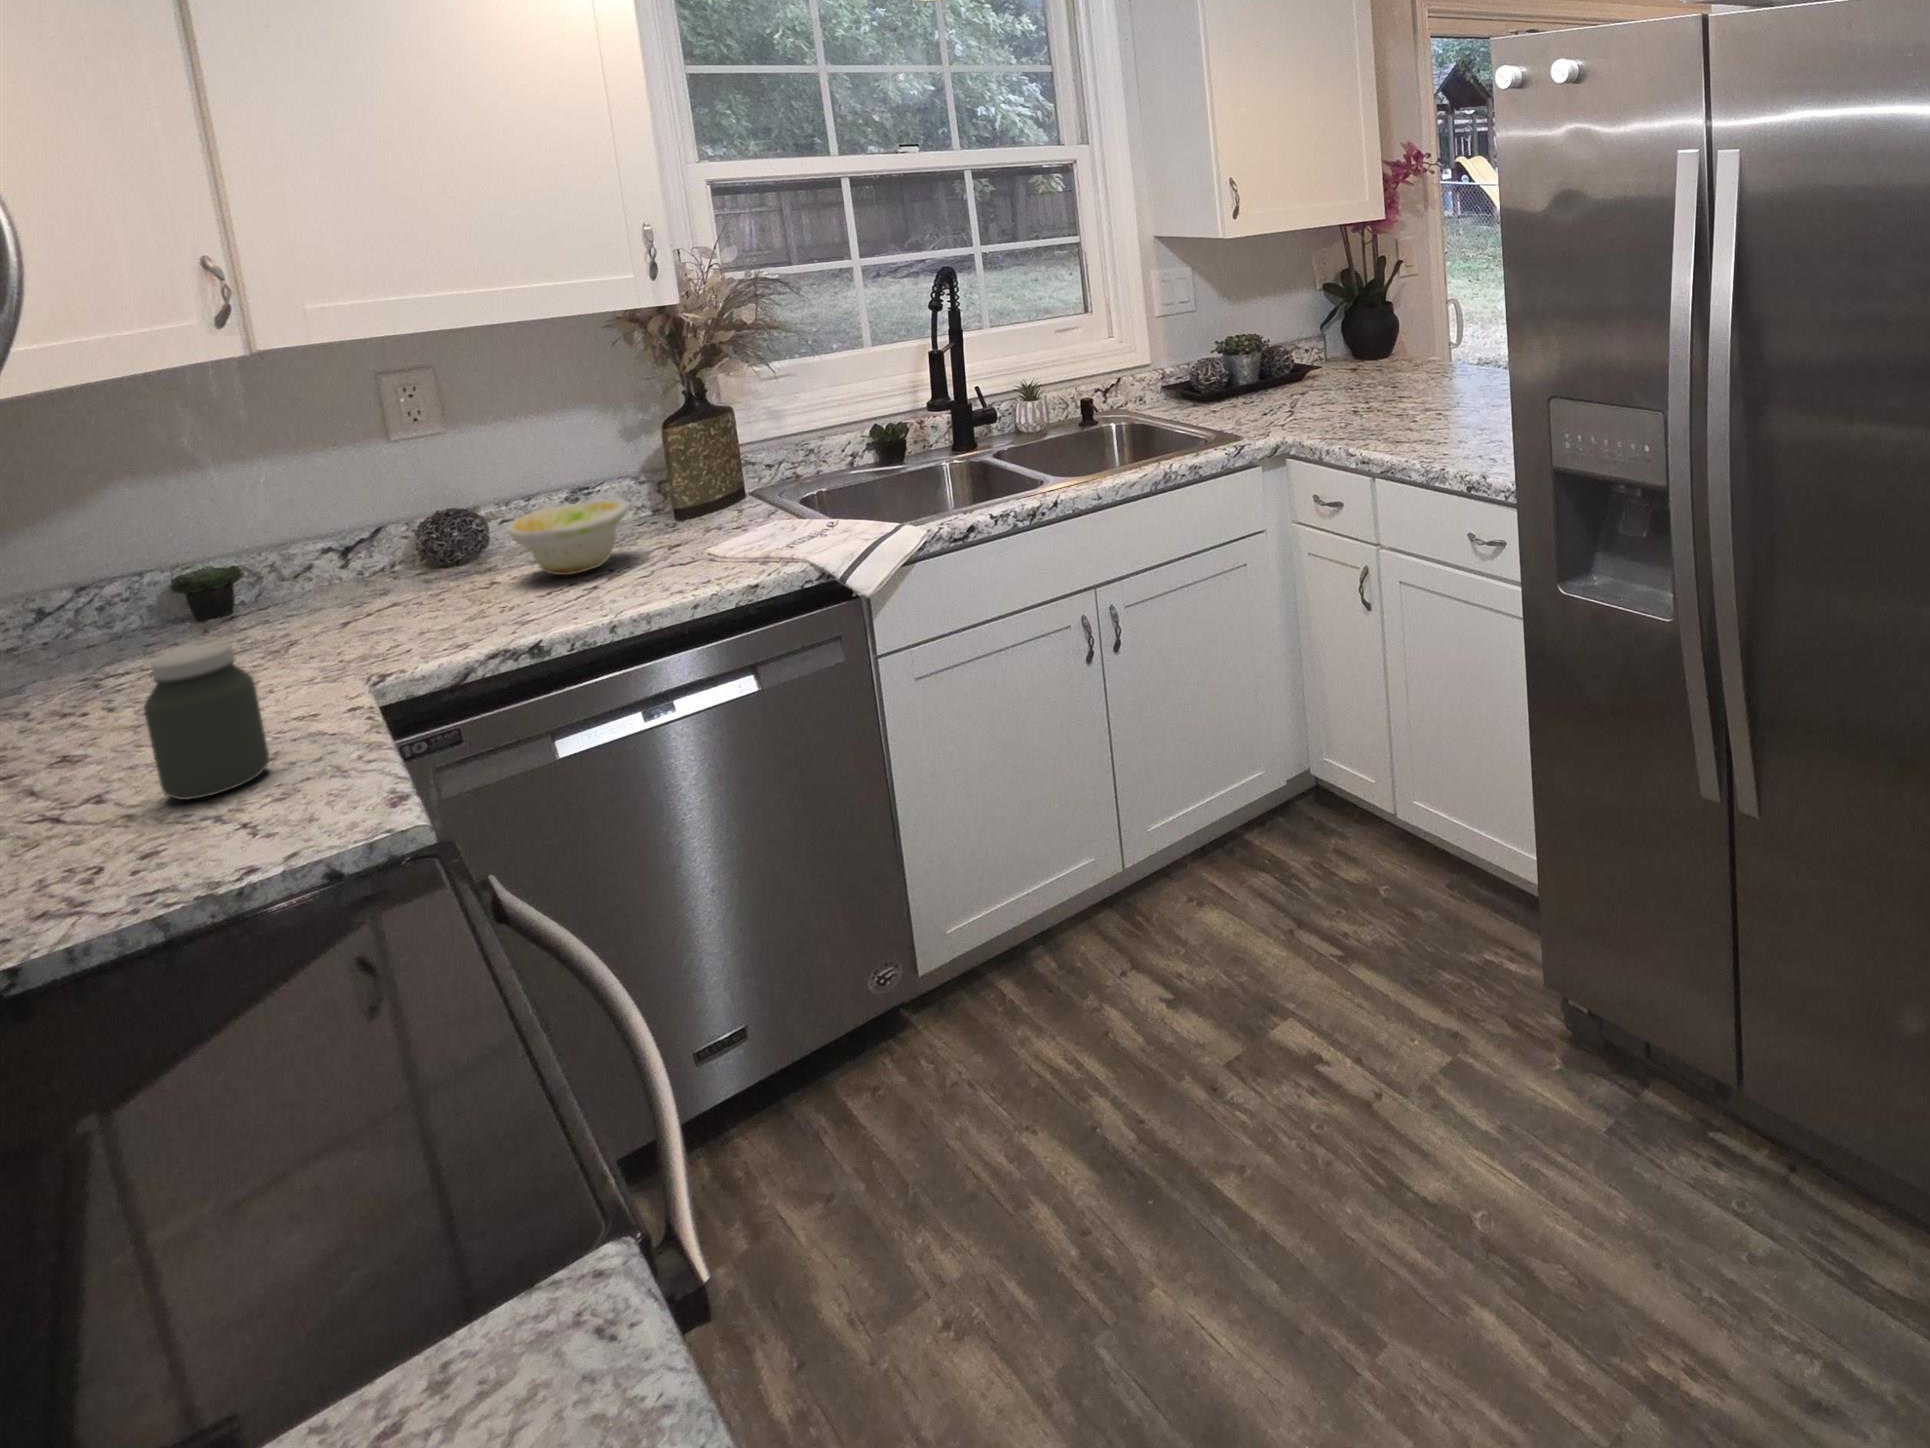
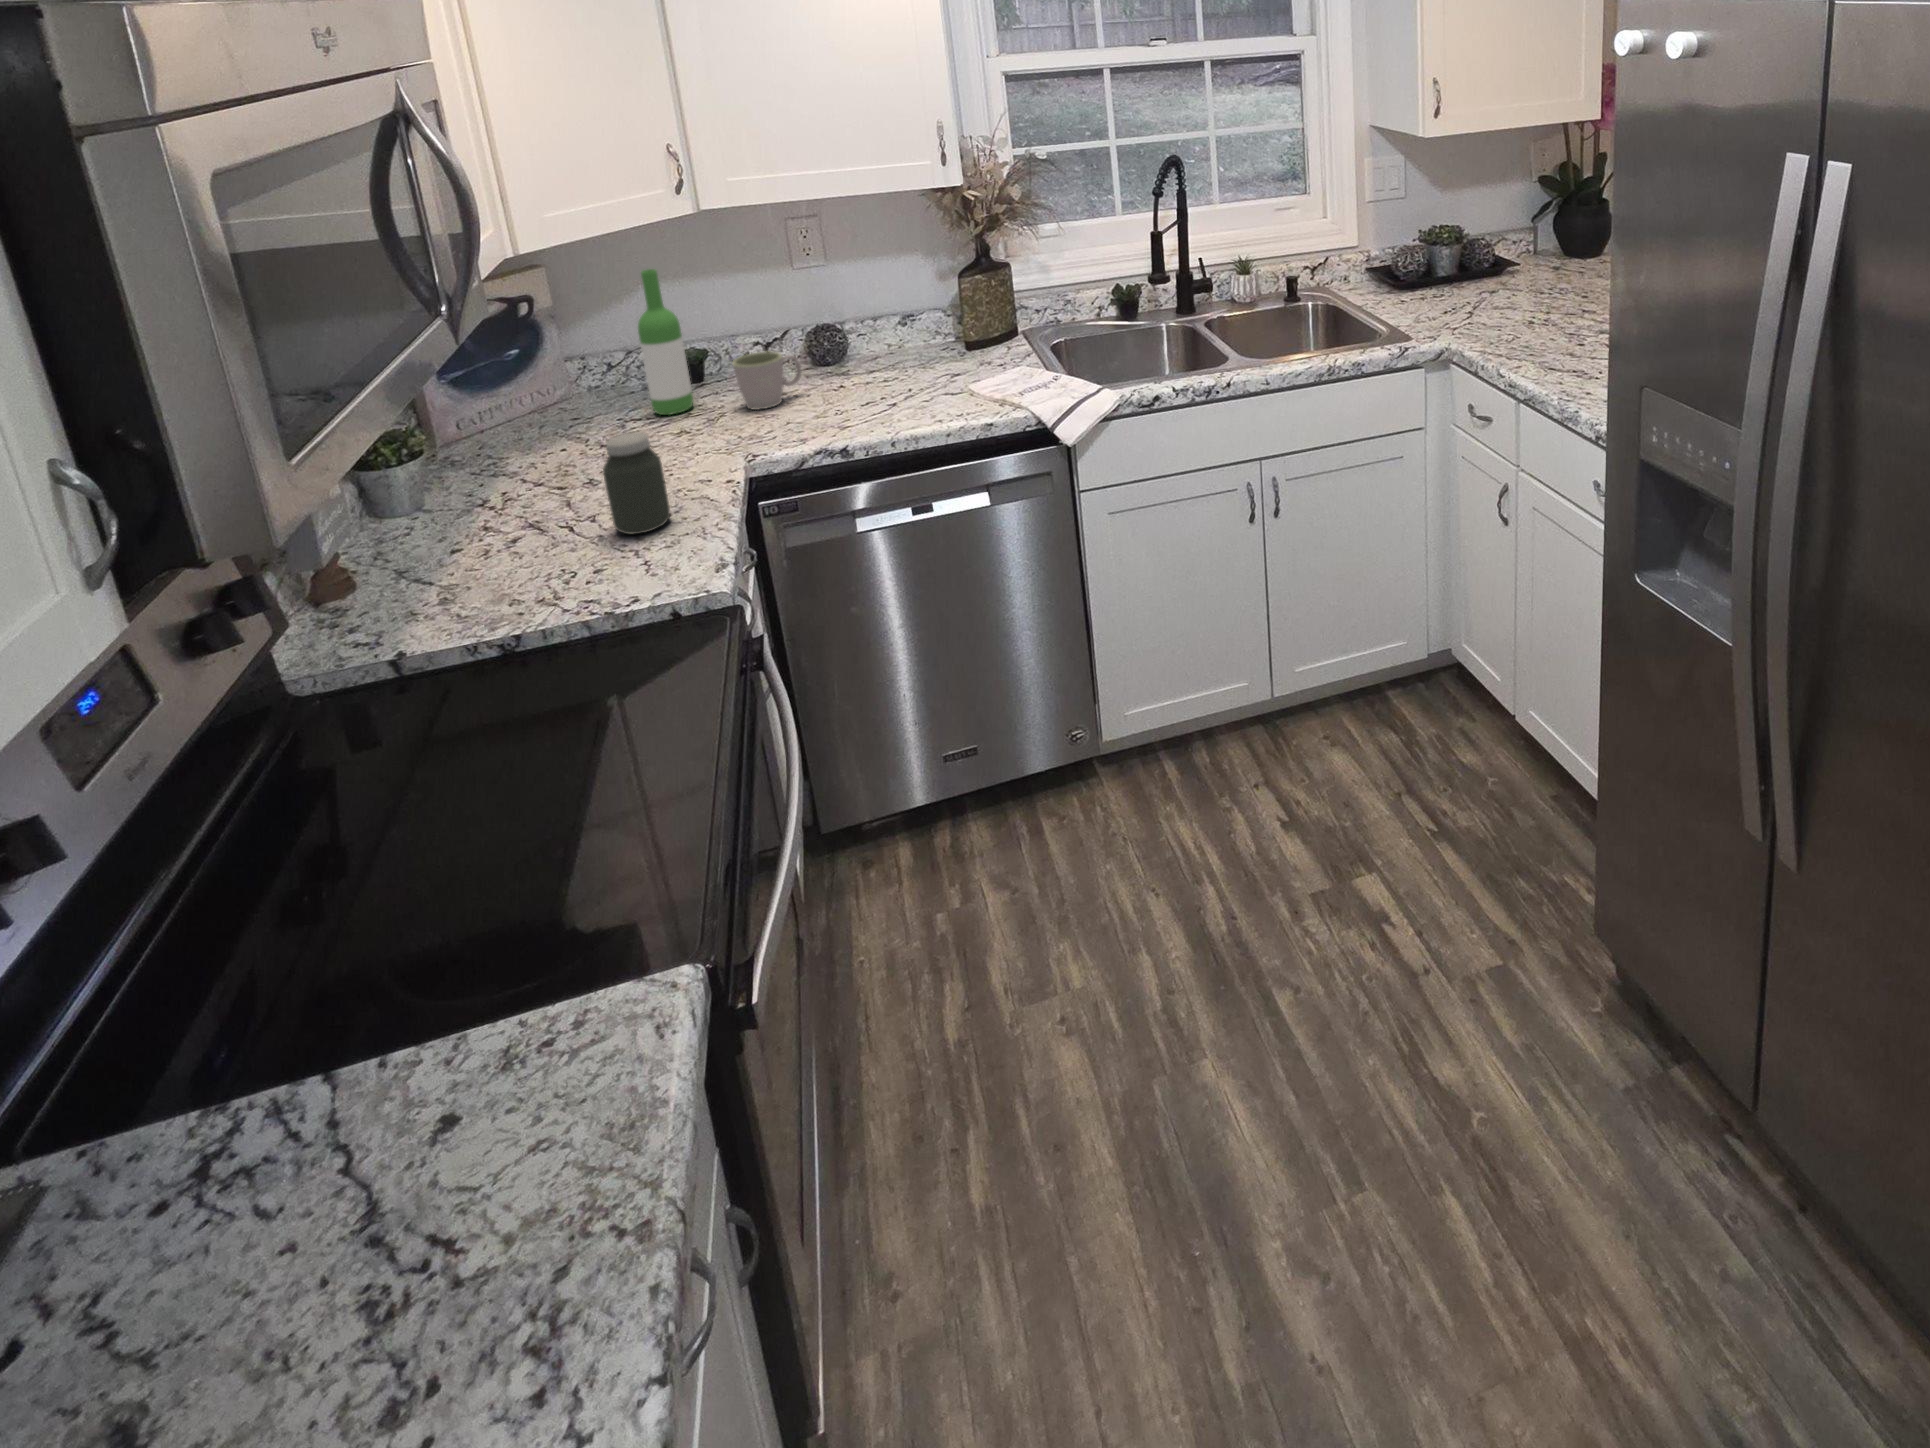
wine bottle: none [127,447,230,663] -> present [638,269,693,415]
bowl: present [507,499,630,575] -> none [848,331,927,388]
mug: none [308,547,427,631] -> present [732,352,801,410]

